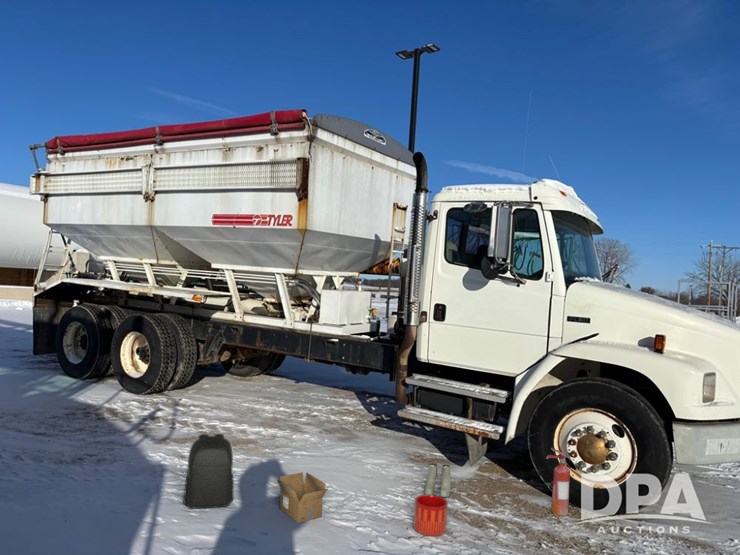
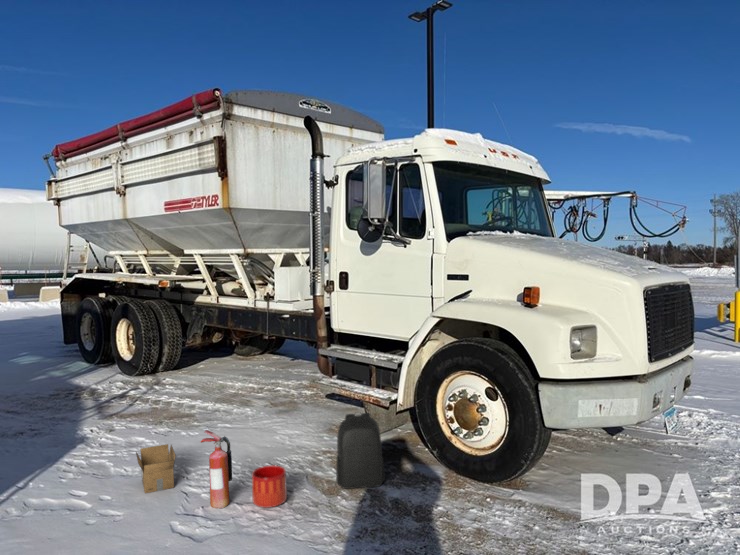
backpack: present [183,434,234,509] -> present [336,413,385,489]
fire extinguisher: present [547,448,570,516] -> present [201,430,232,509]
boots: present [425,463,451,497] -> none [303,433,335,468]

